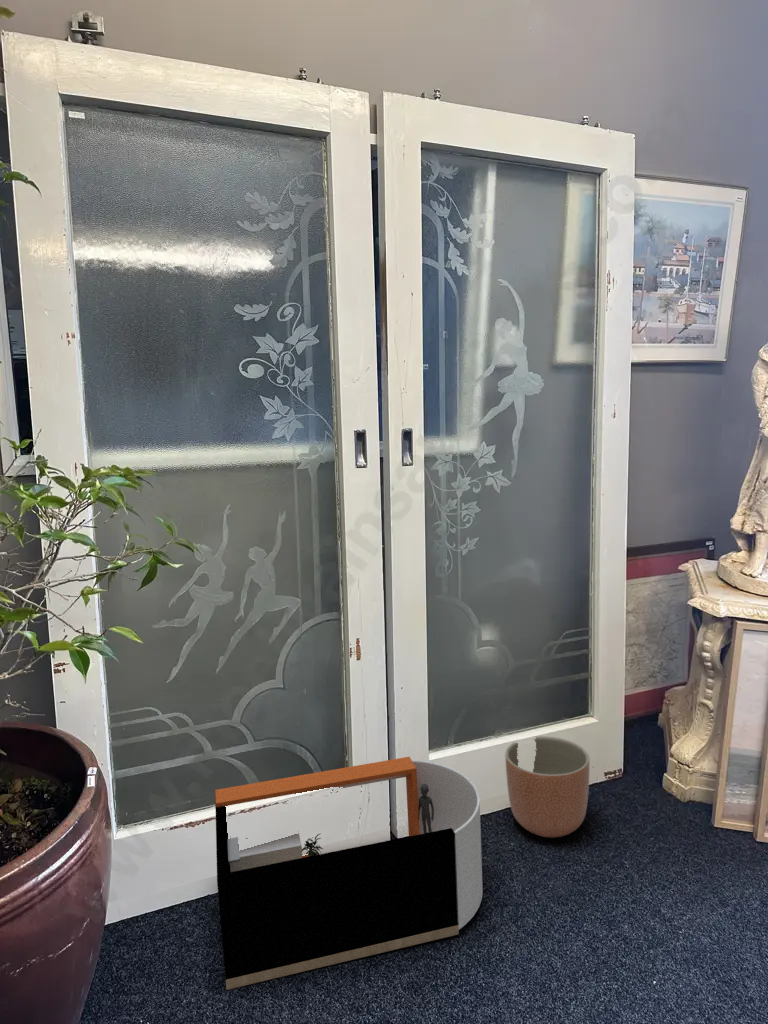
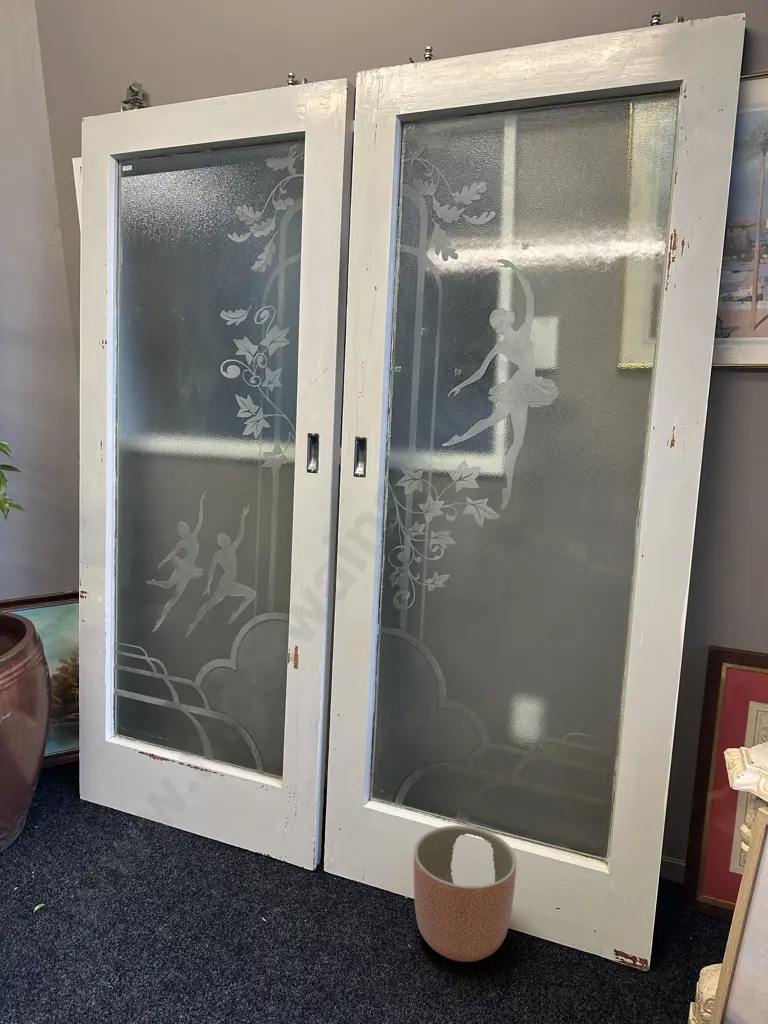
storage bin: present [215,757,483,990] -> none [67,737,338,969]

